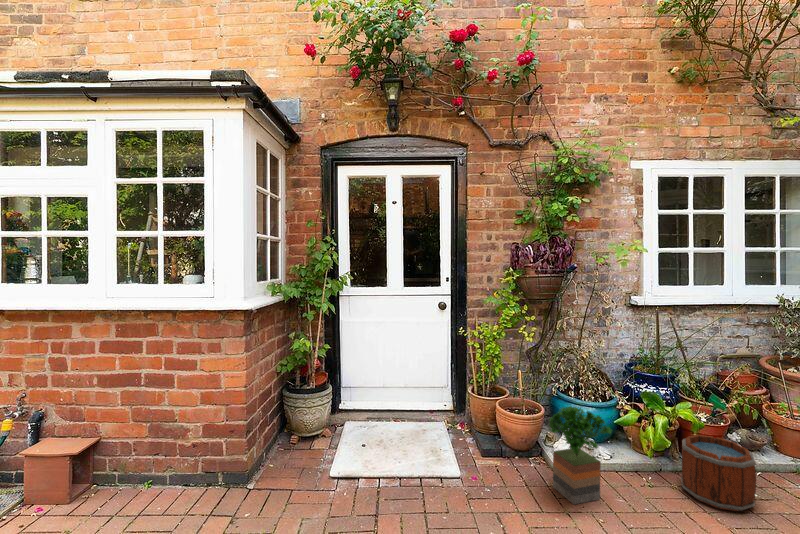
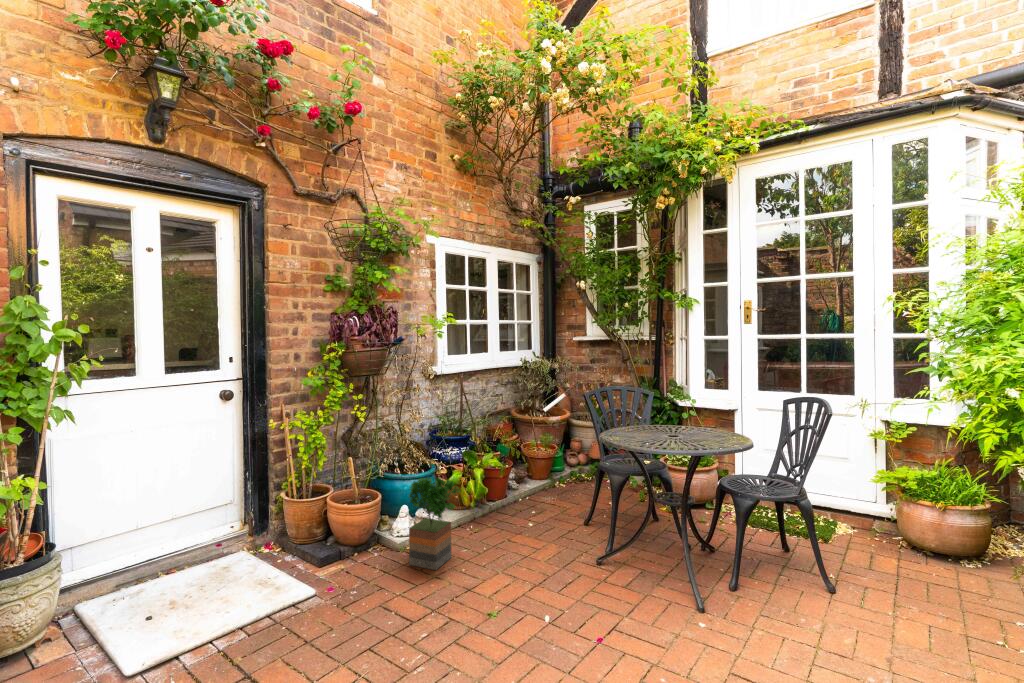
bucket: present [681,435,756,511] -> none [494,477,543,531]

